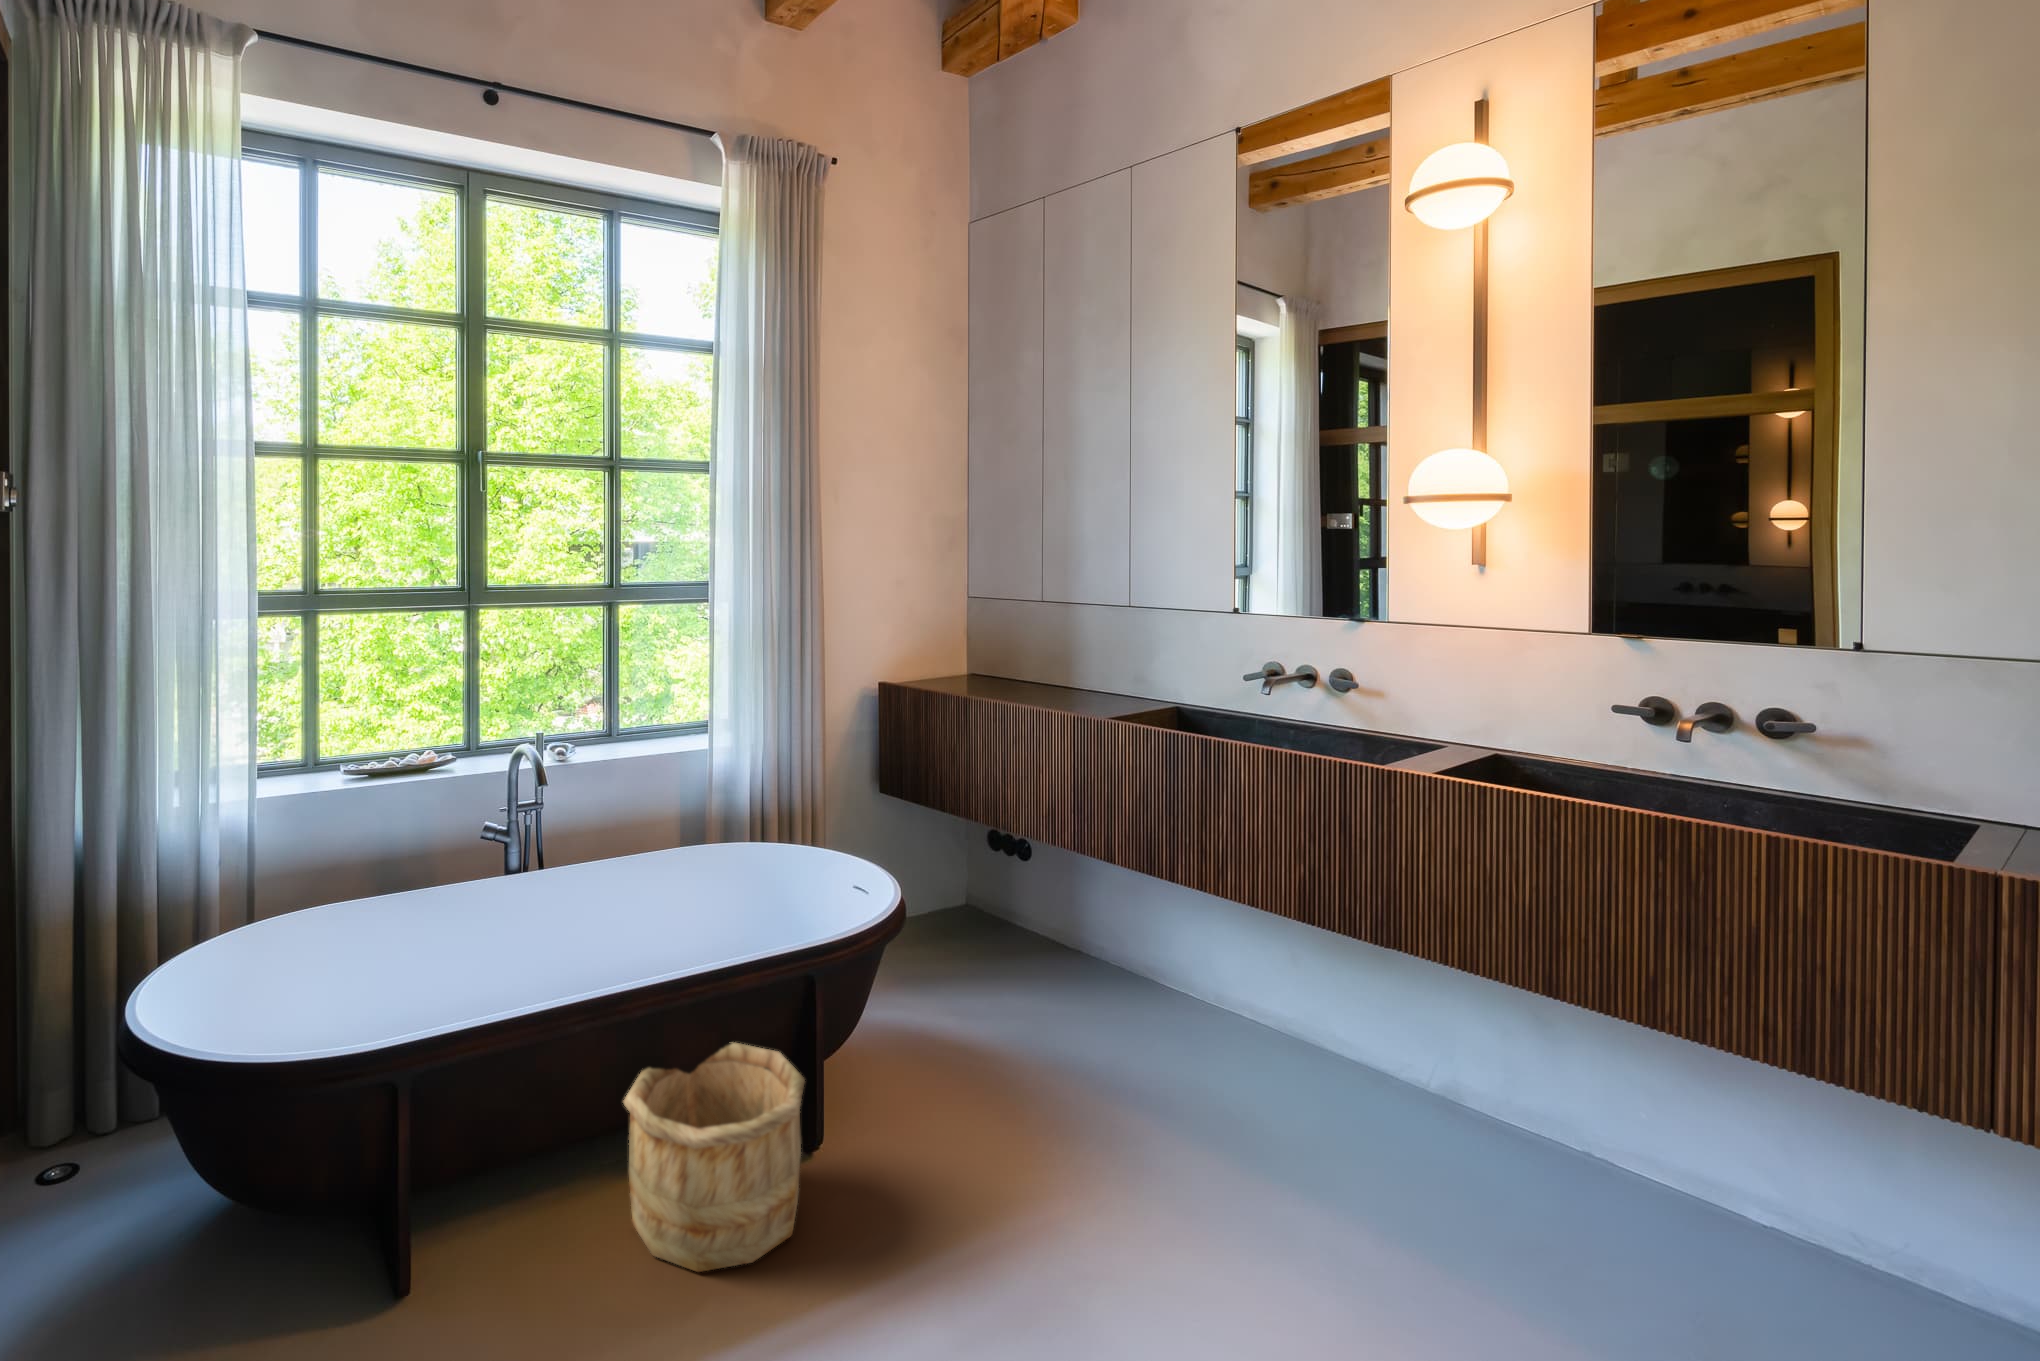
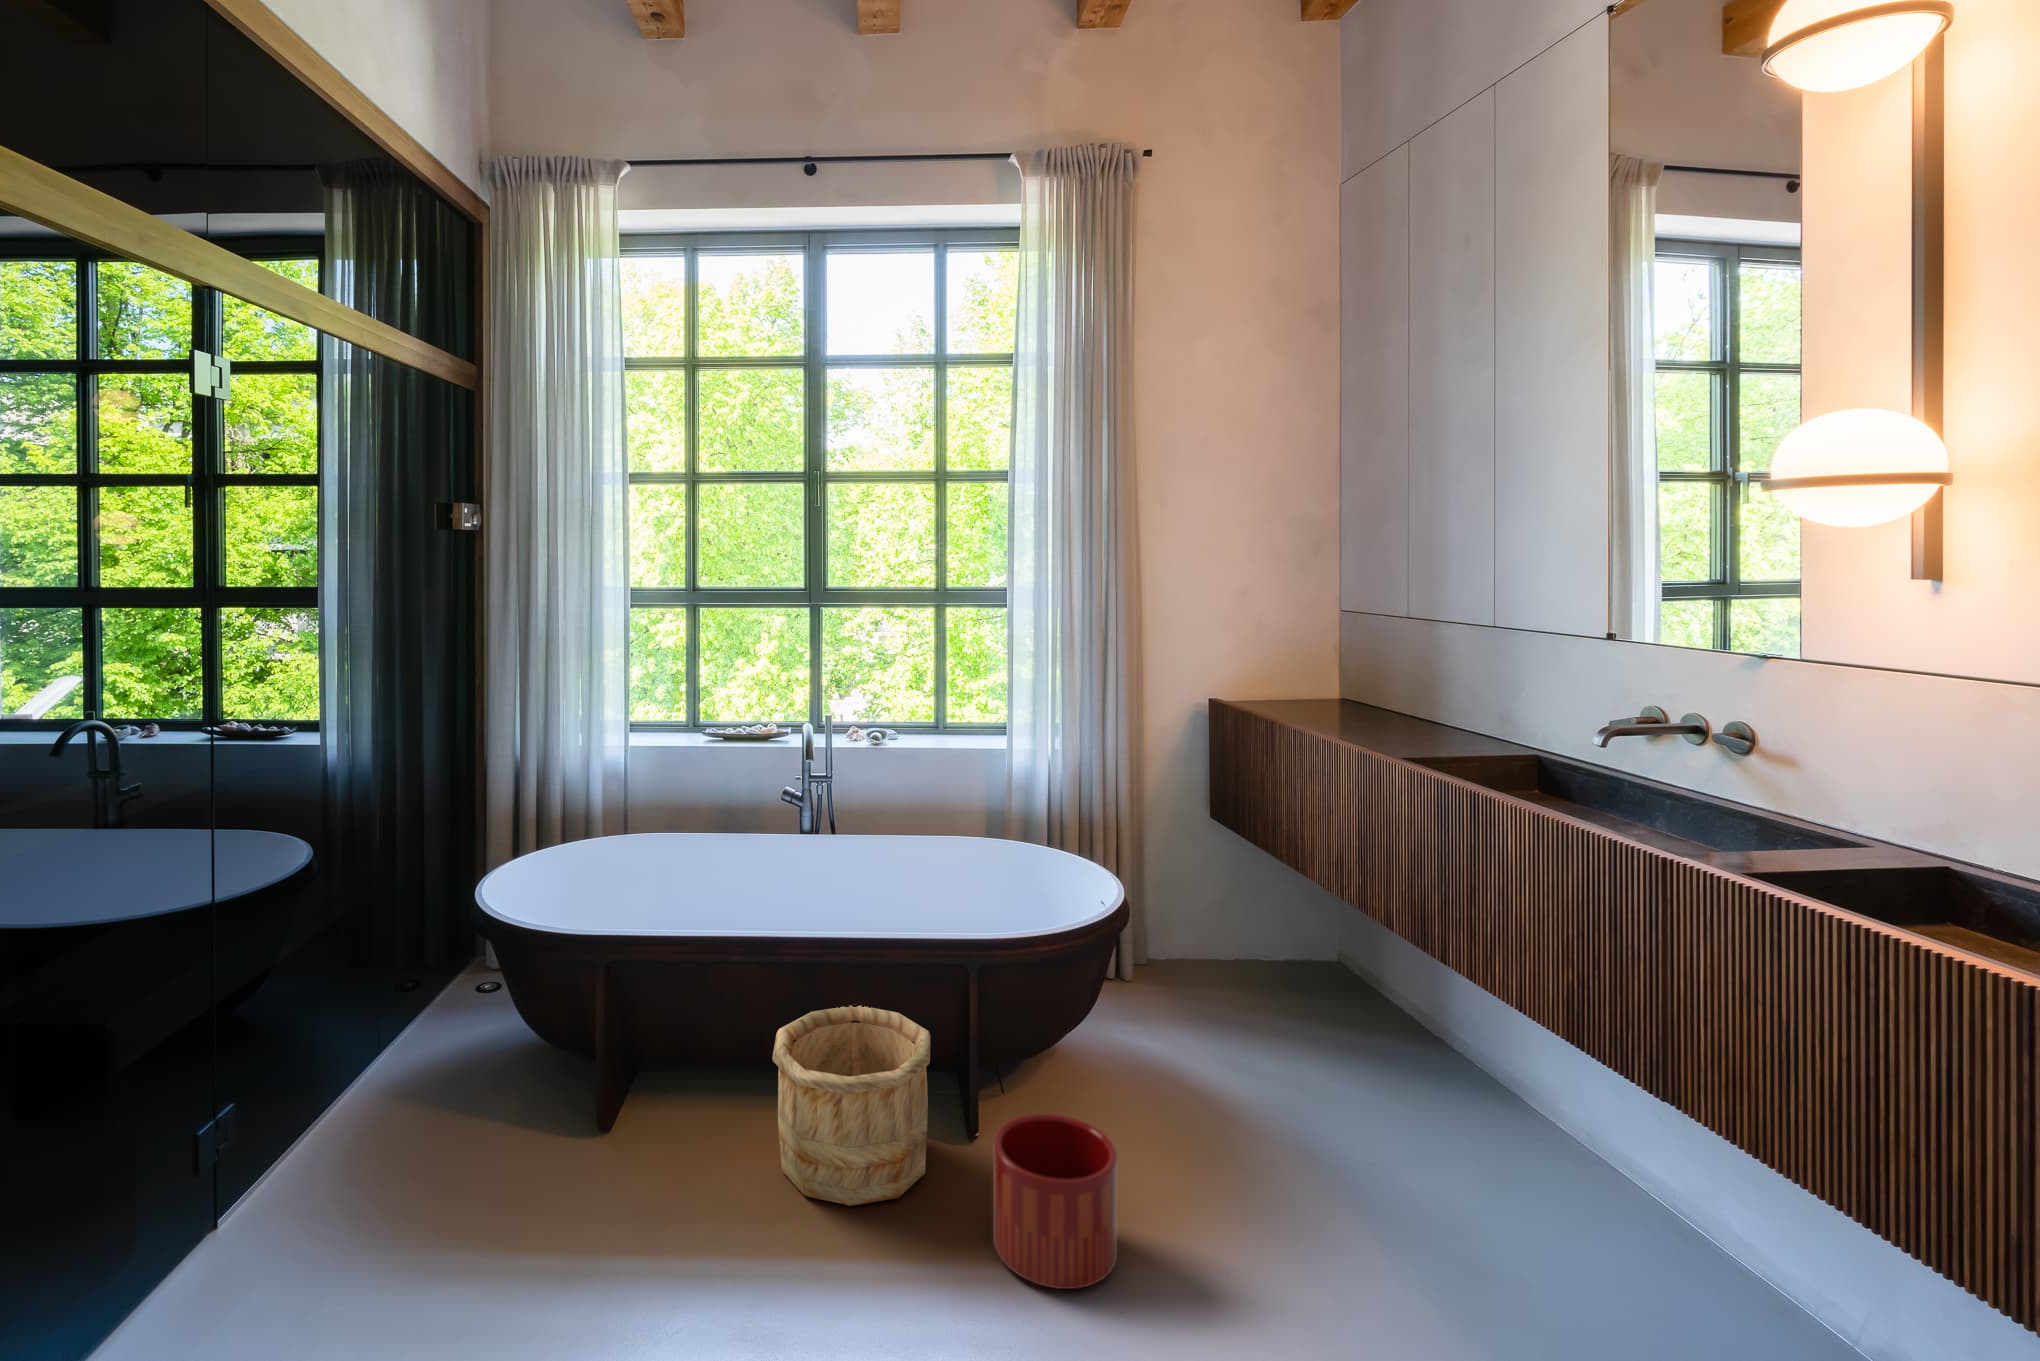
planter: none [899,1095,1019,1263] -> present [993,1114,1117,1289]

